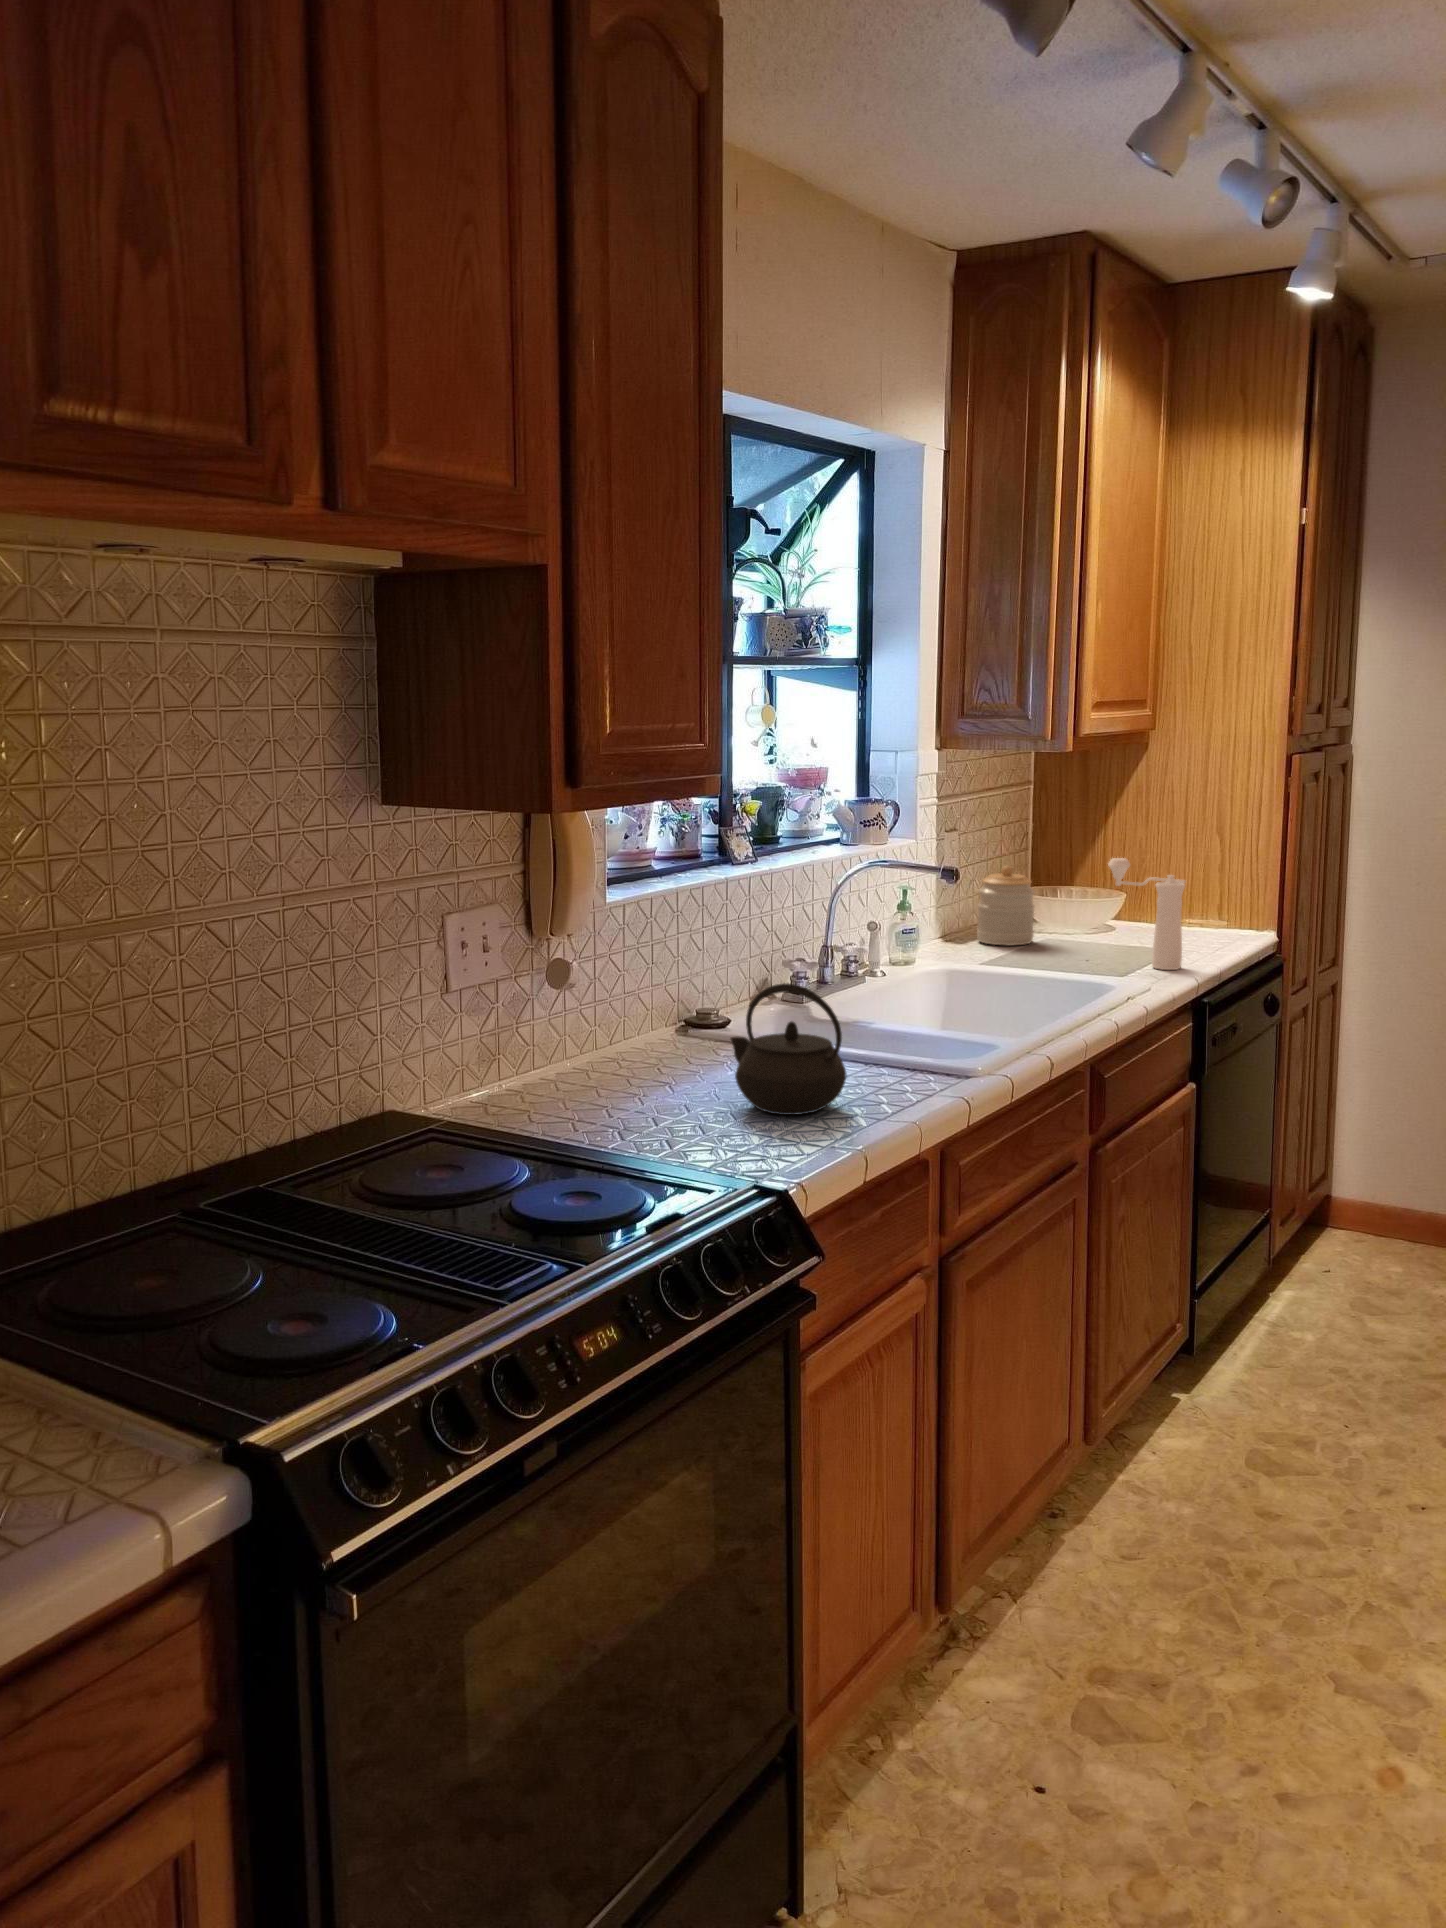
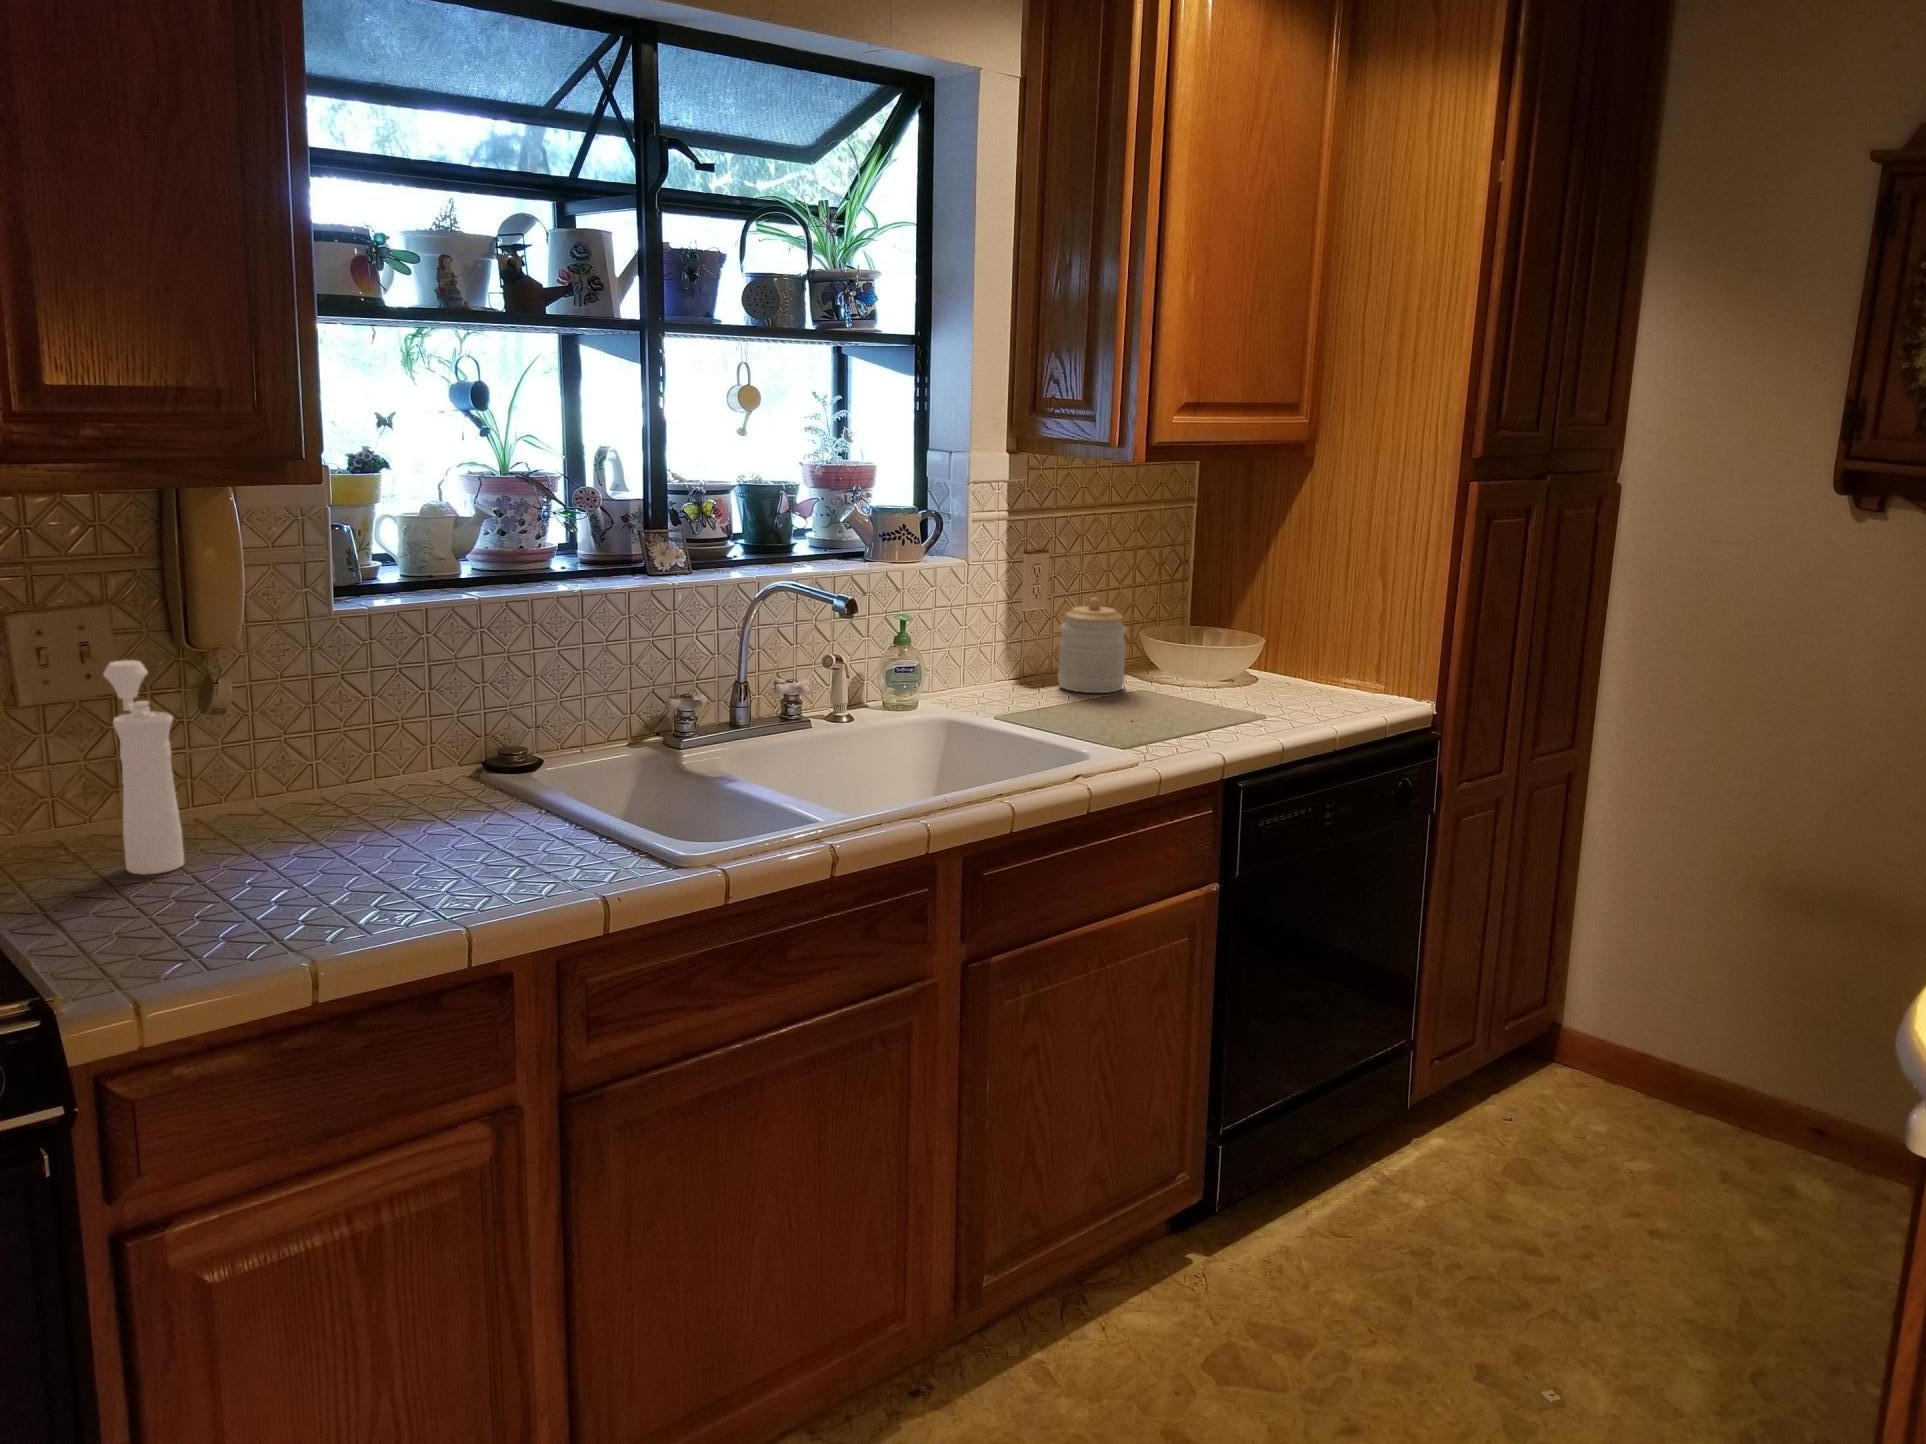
pepper mill: present [1108,858,1186,970] -> present [103,660,184,875]
kettle: present [730,983,846,1115] -> none [265,731,421,901]

